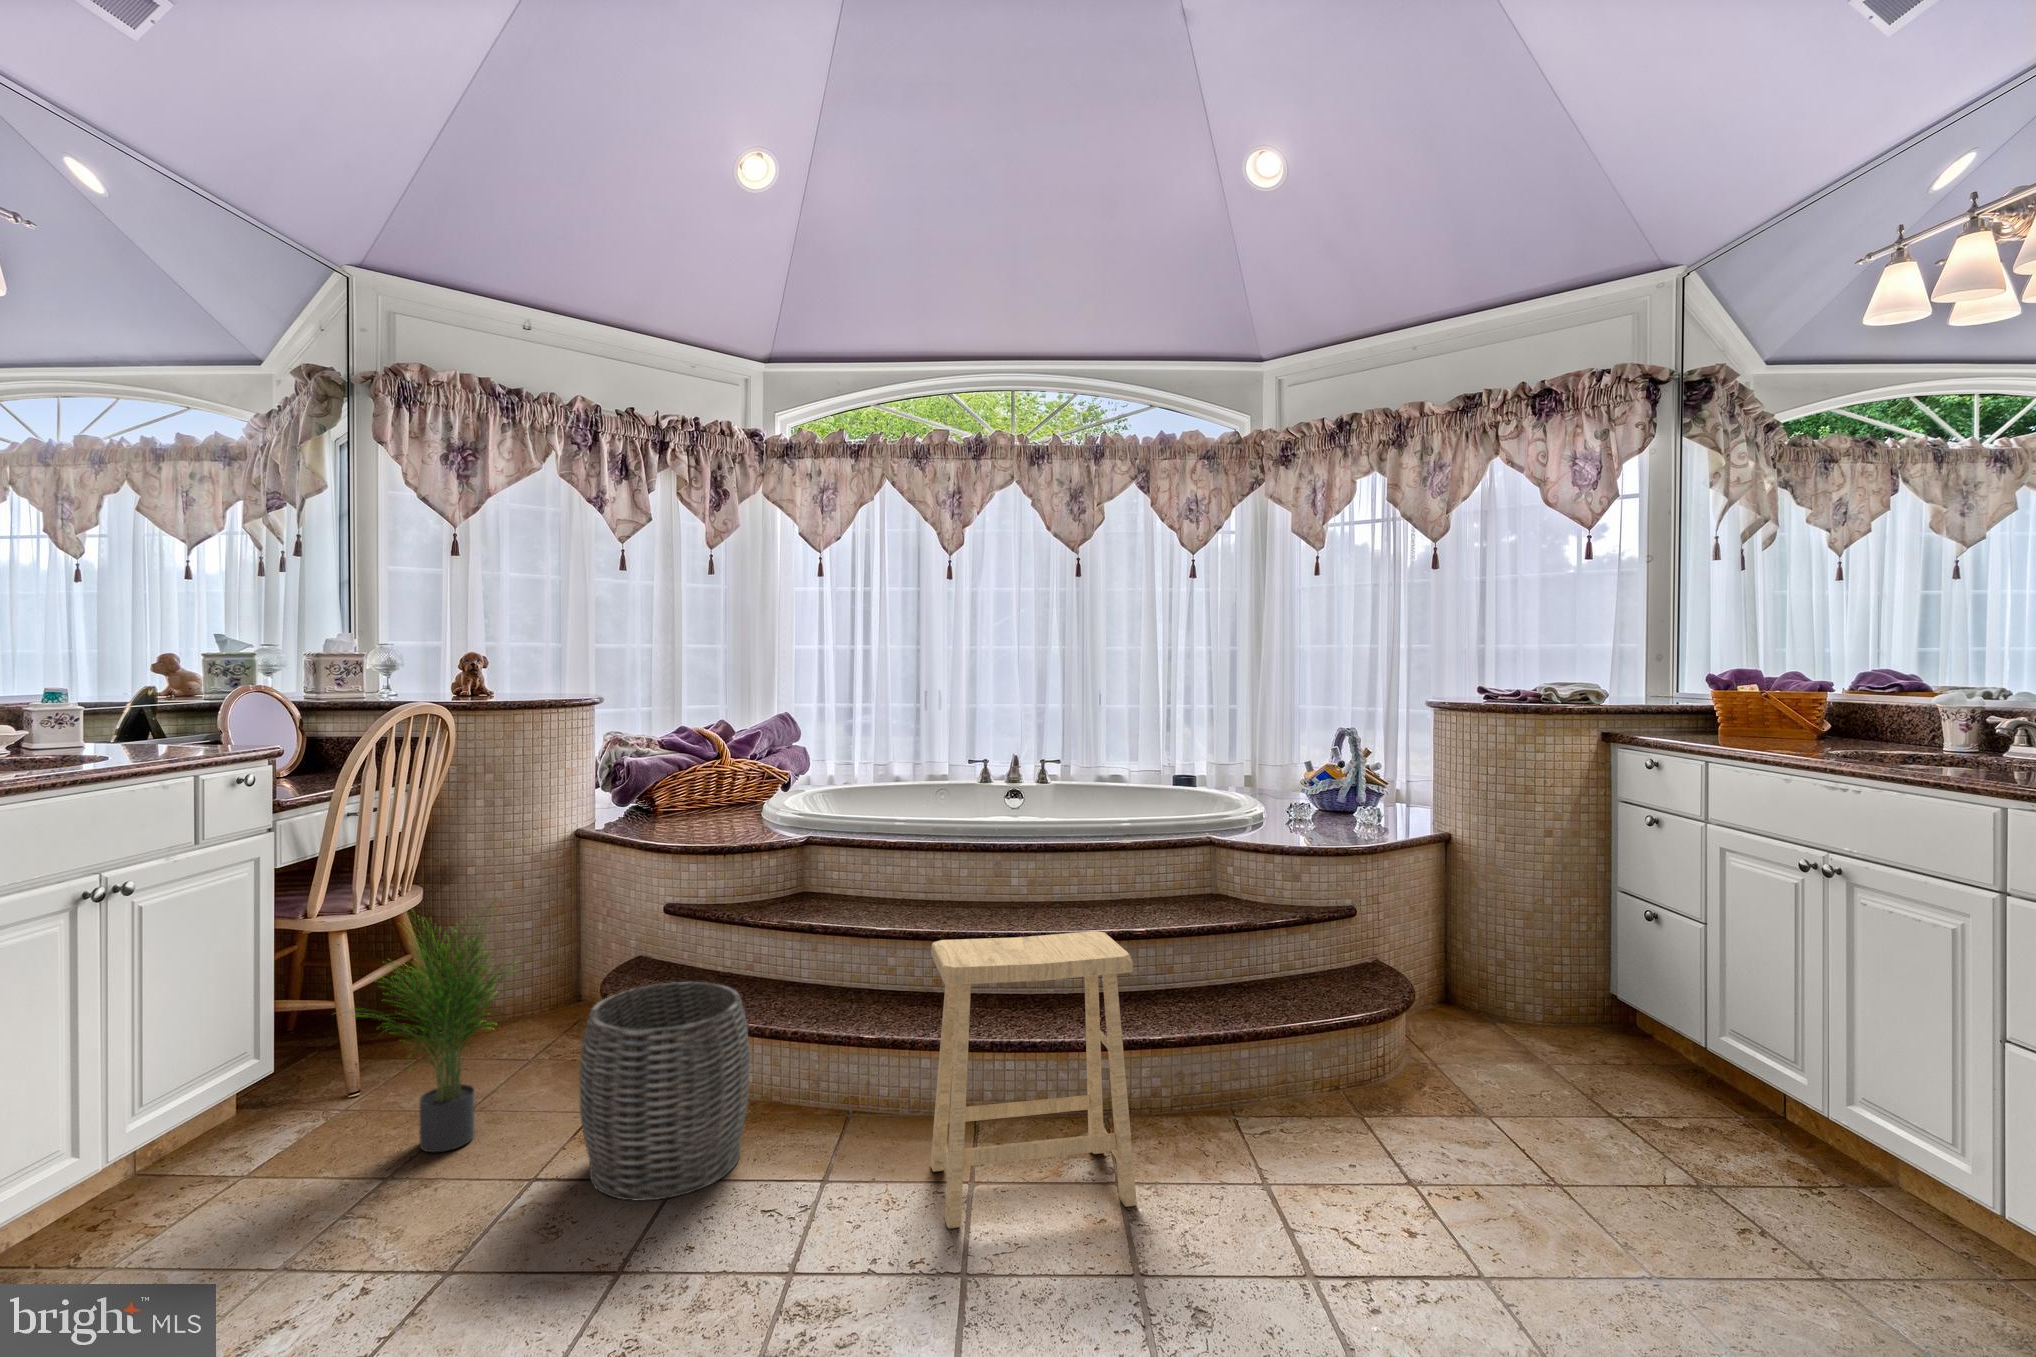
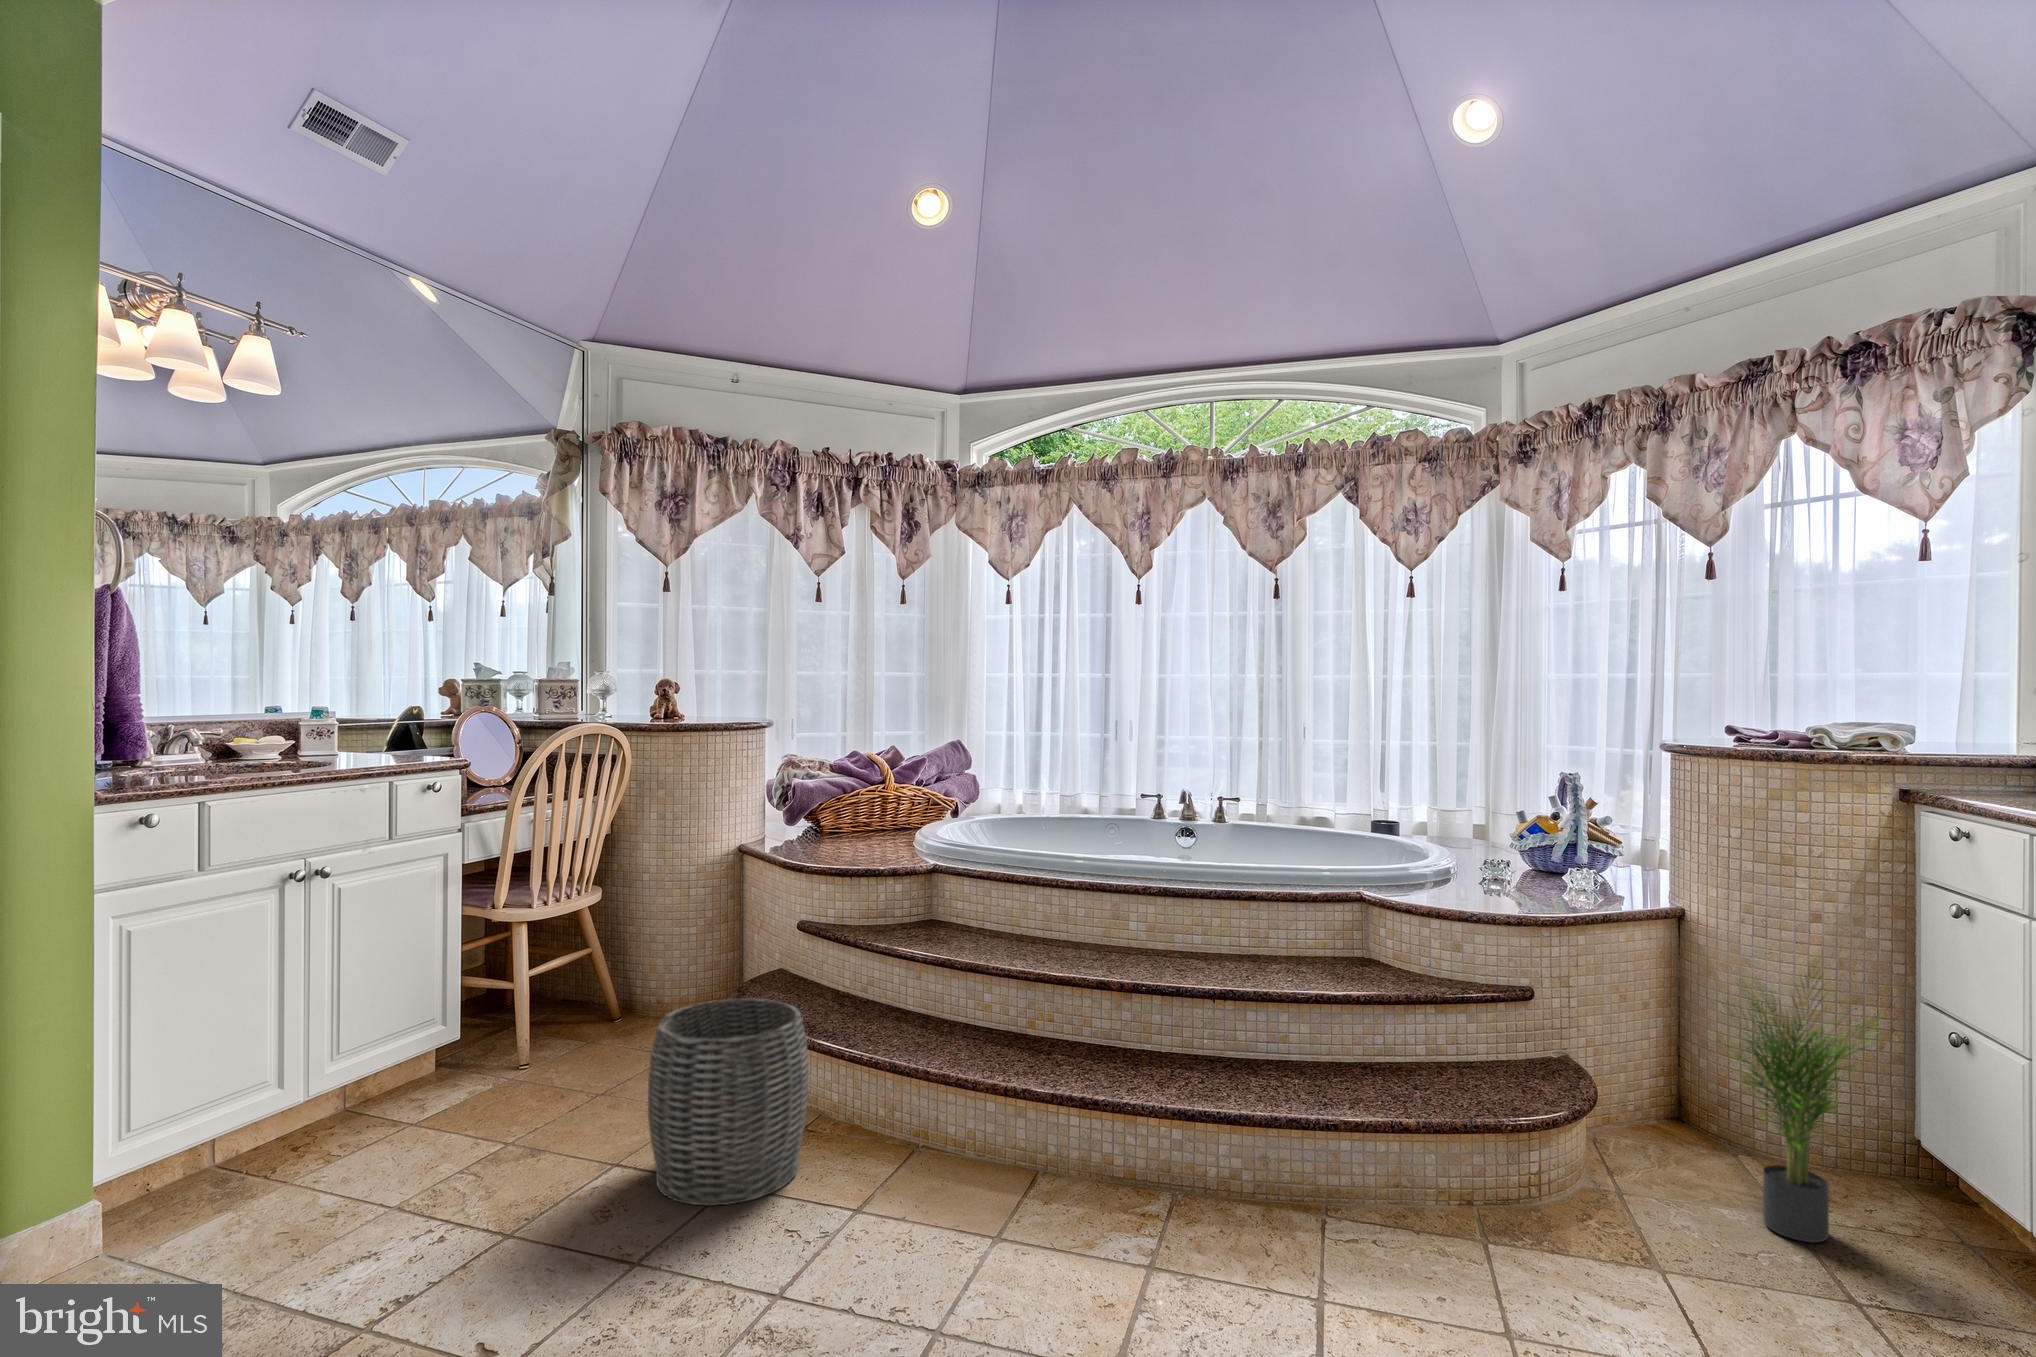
potted plant: present [355,911,513,1152] -> present [1717,958,1882,1243]
footstool: present [930,931,1137,1229] -> none [948,977,1158,1290]

